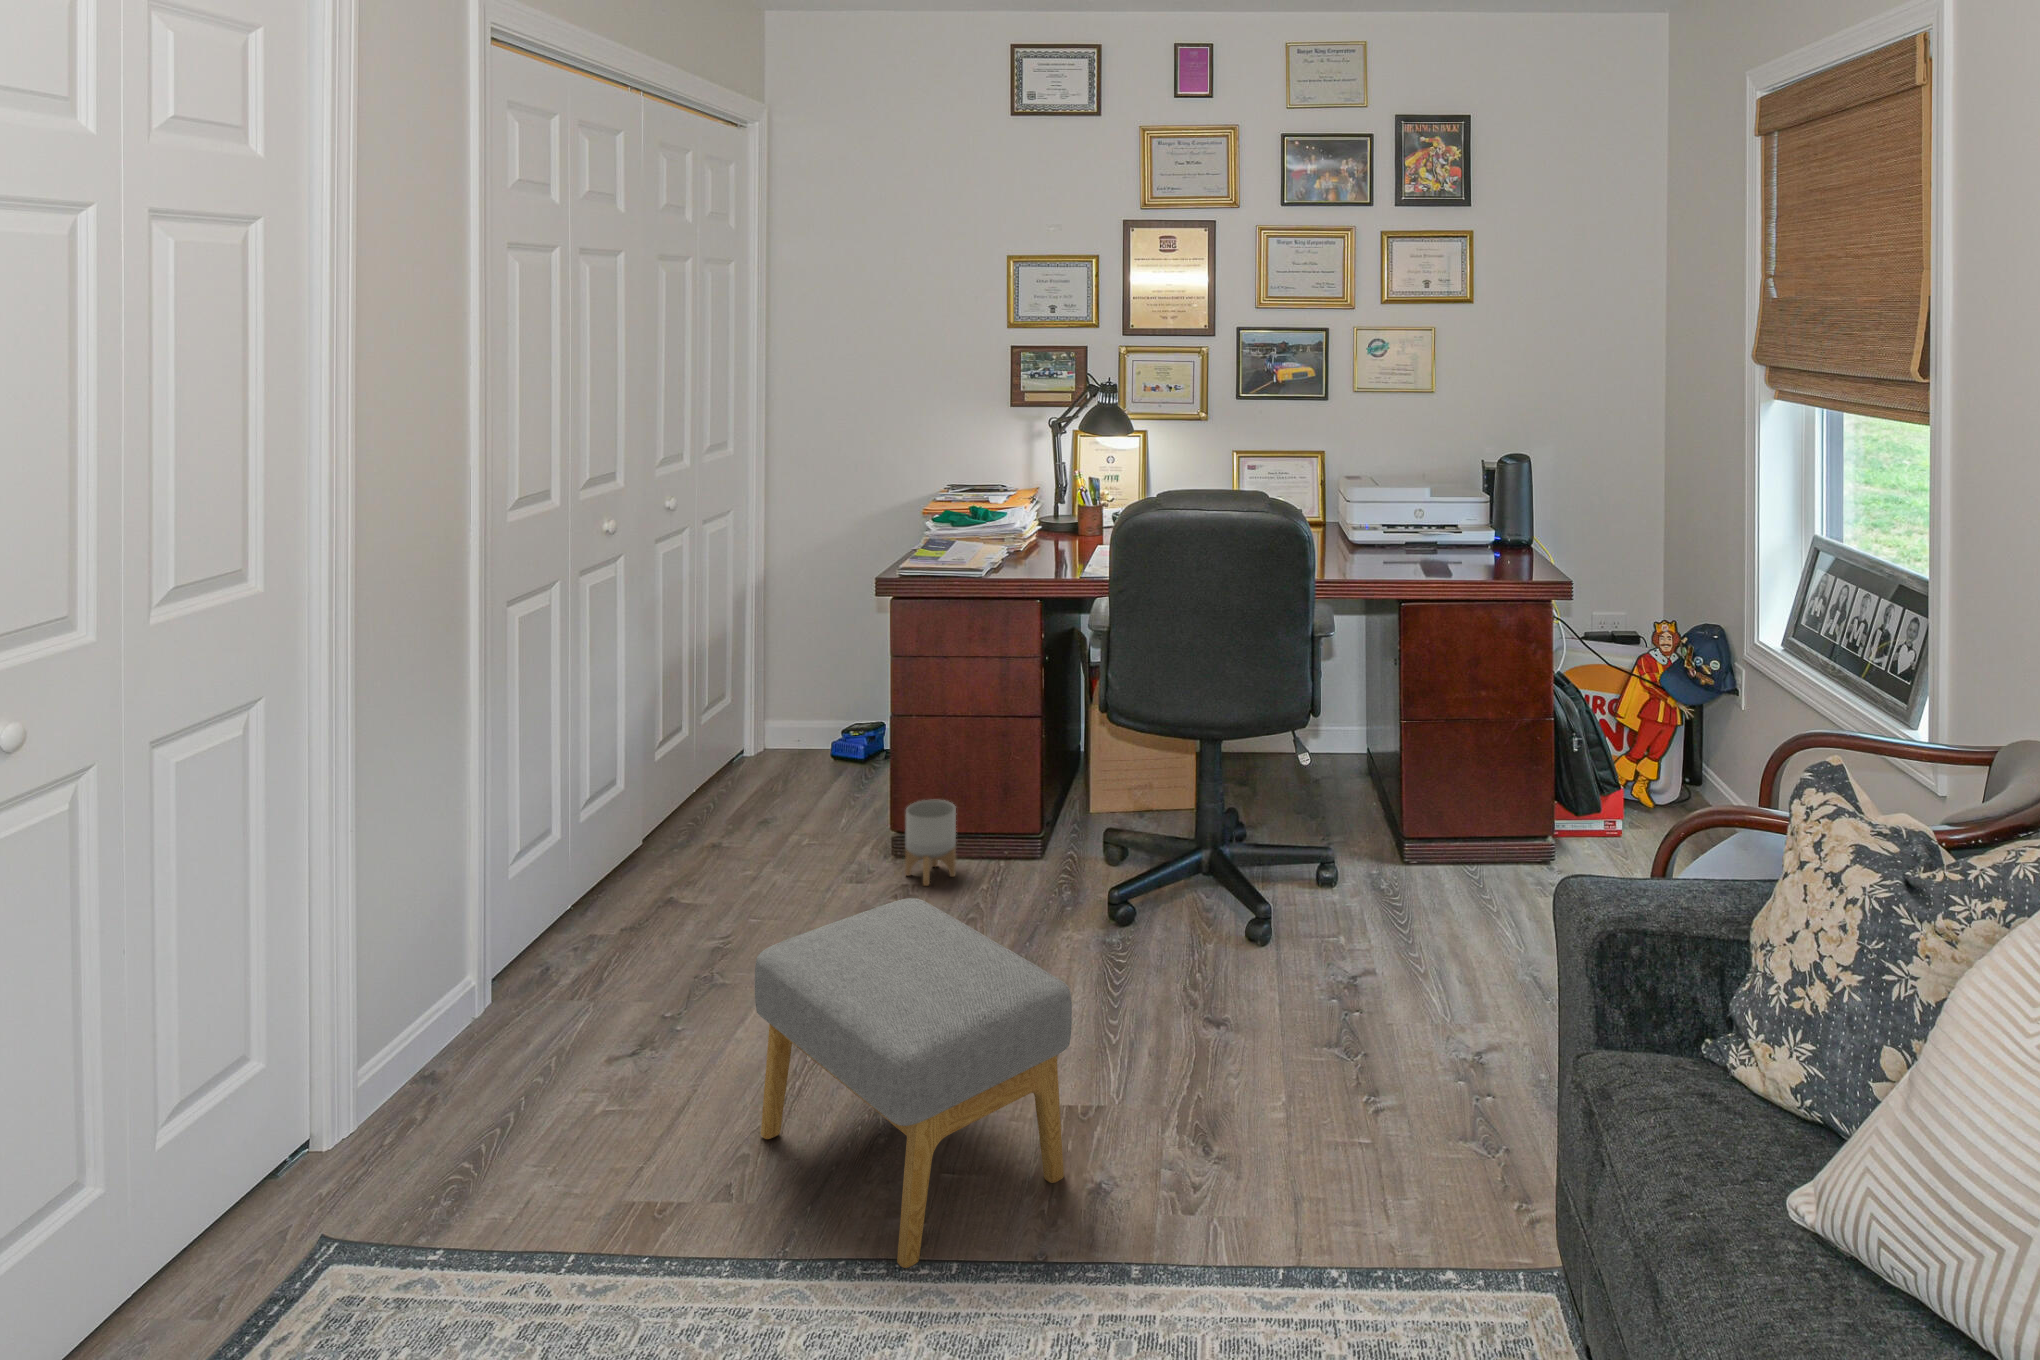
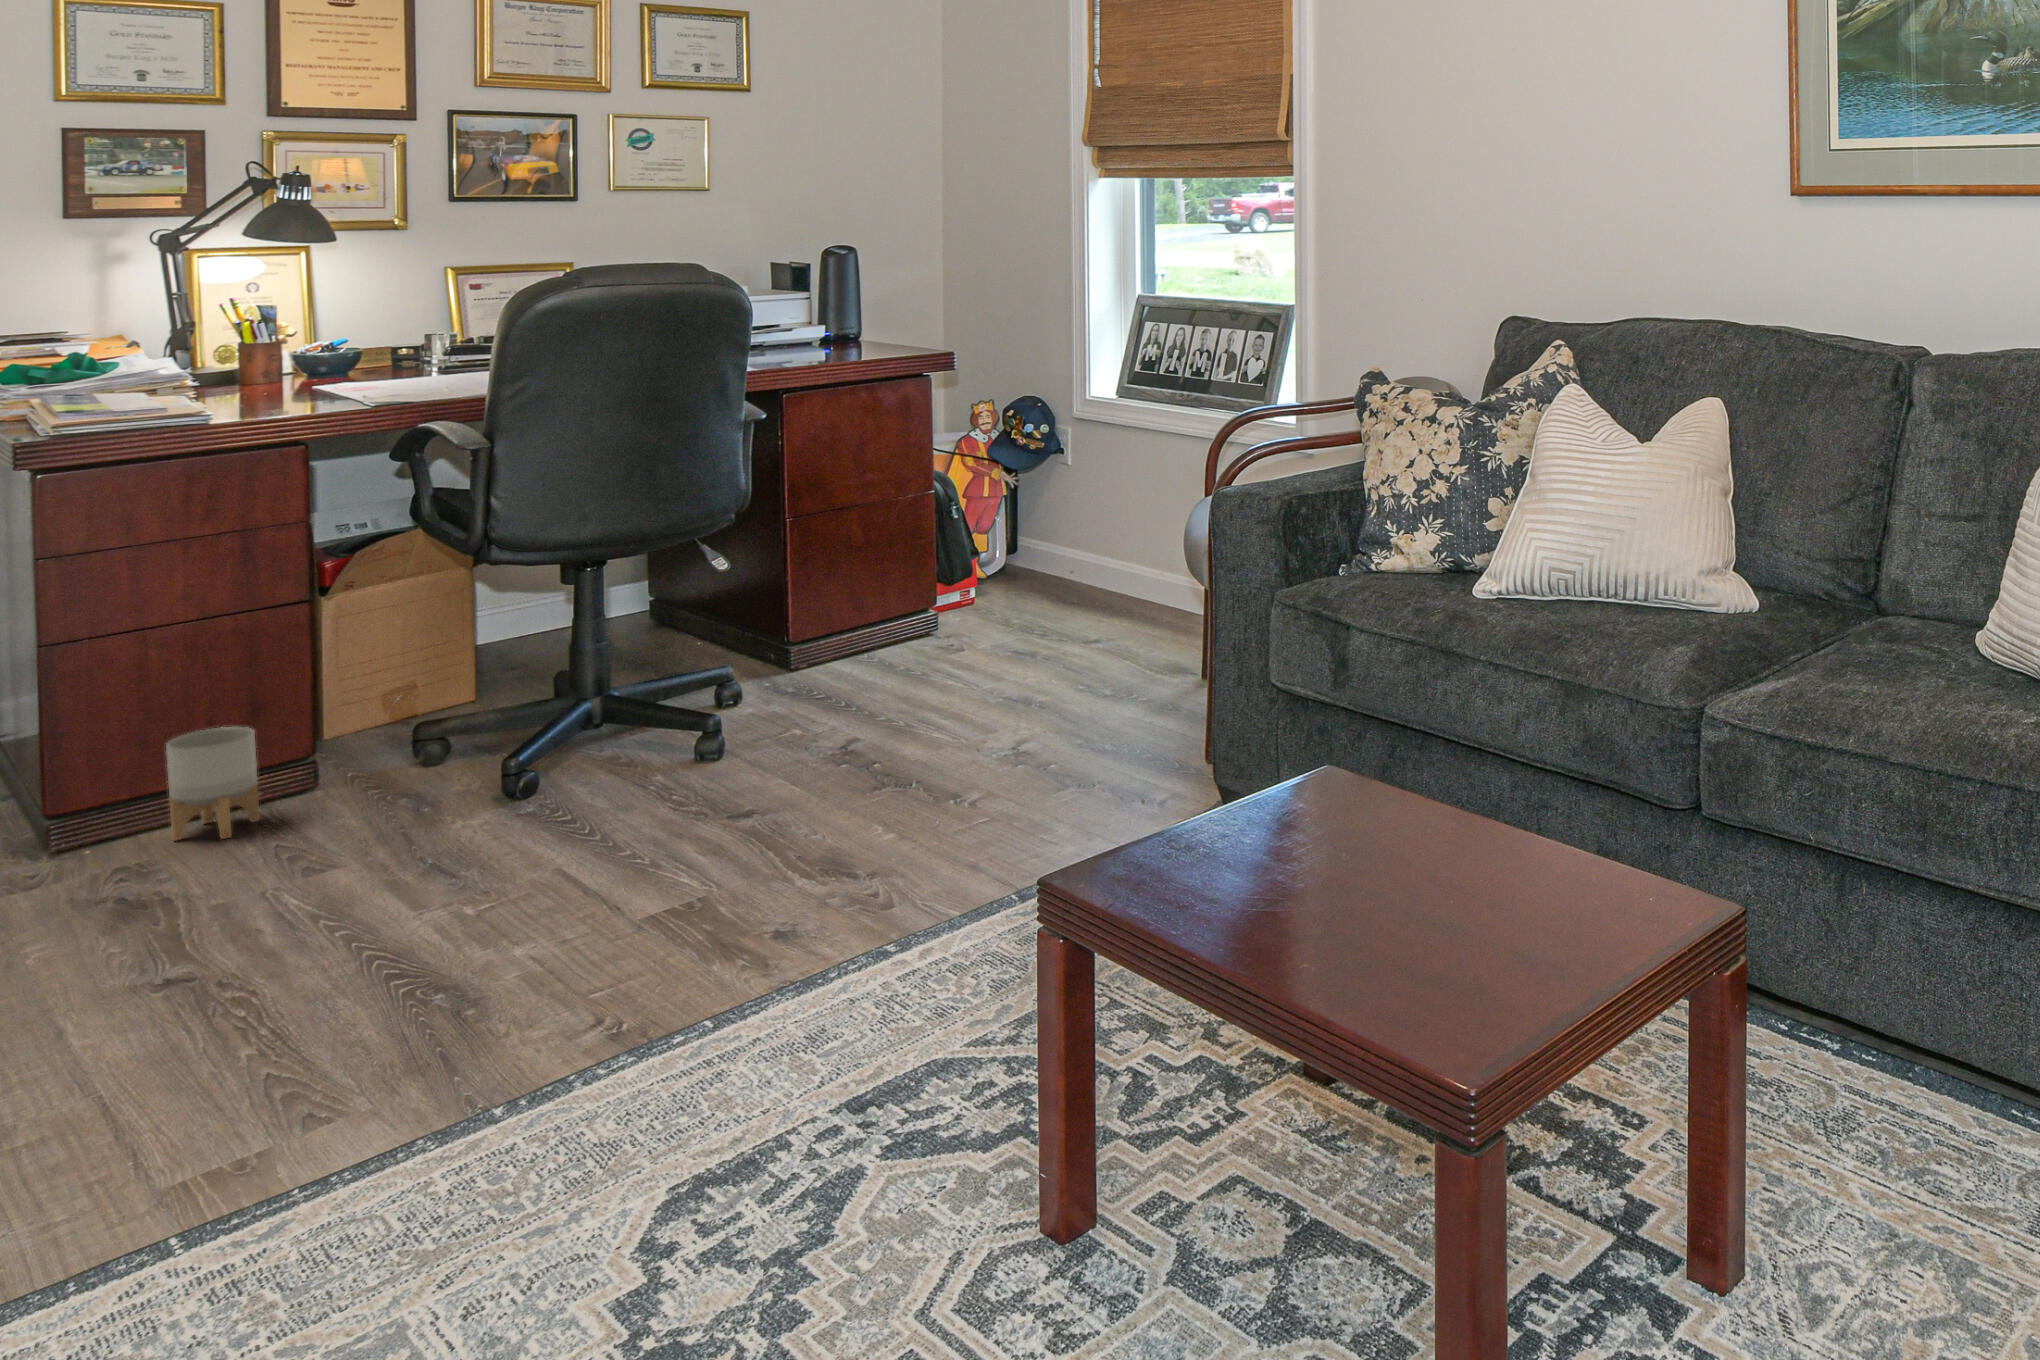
footstool: present [755,898,1072,1268] -> none [341,720,782,1038]

